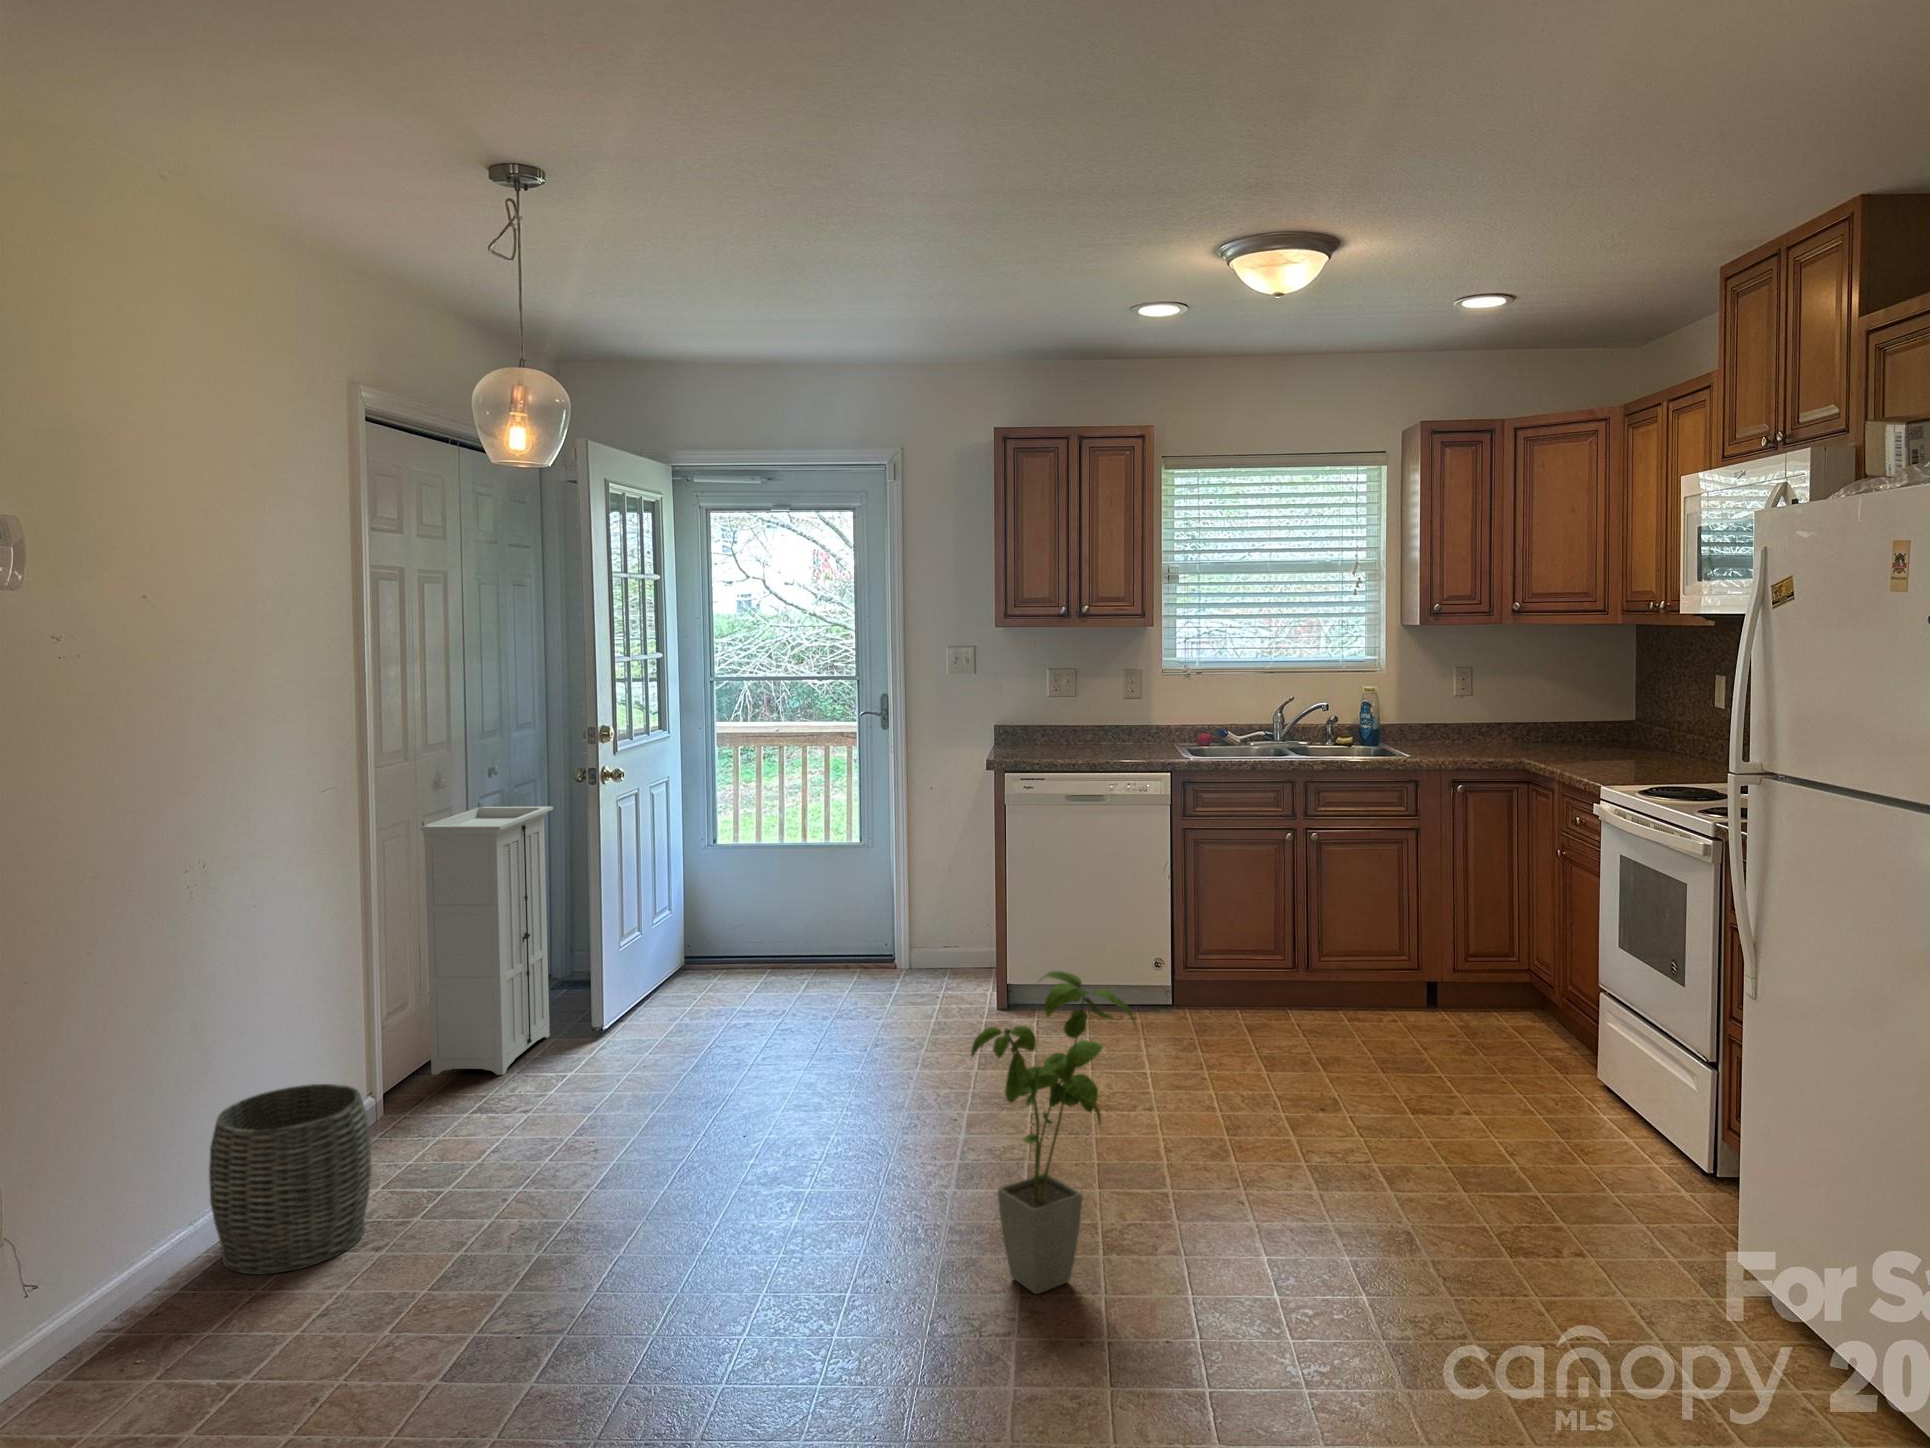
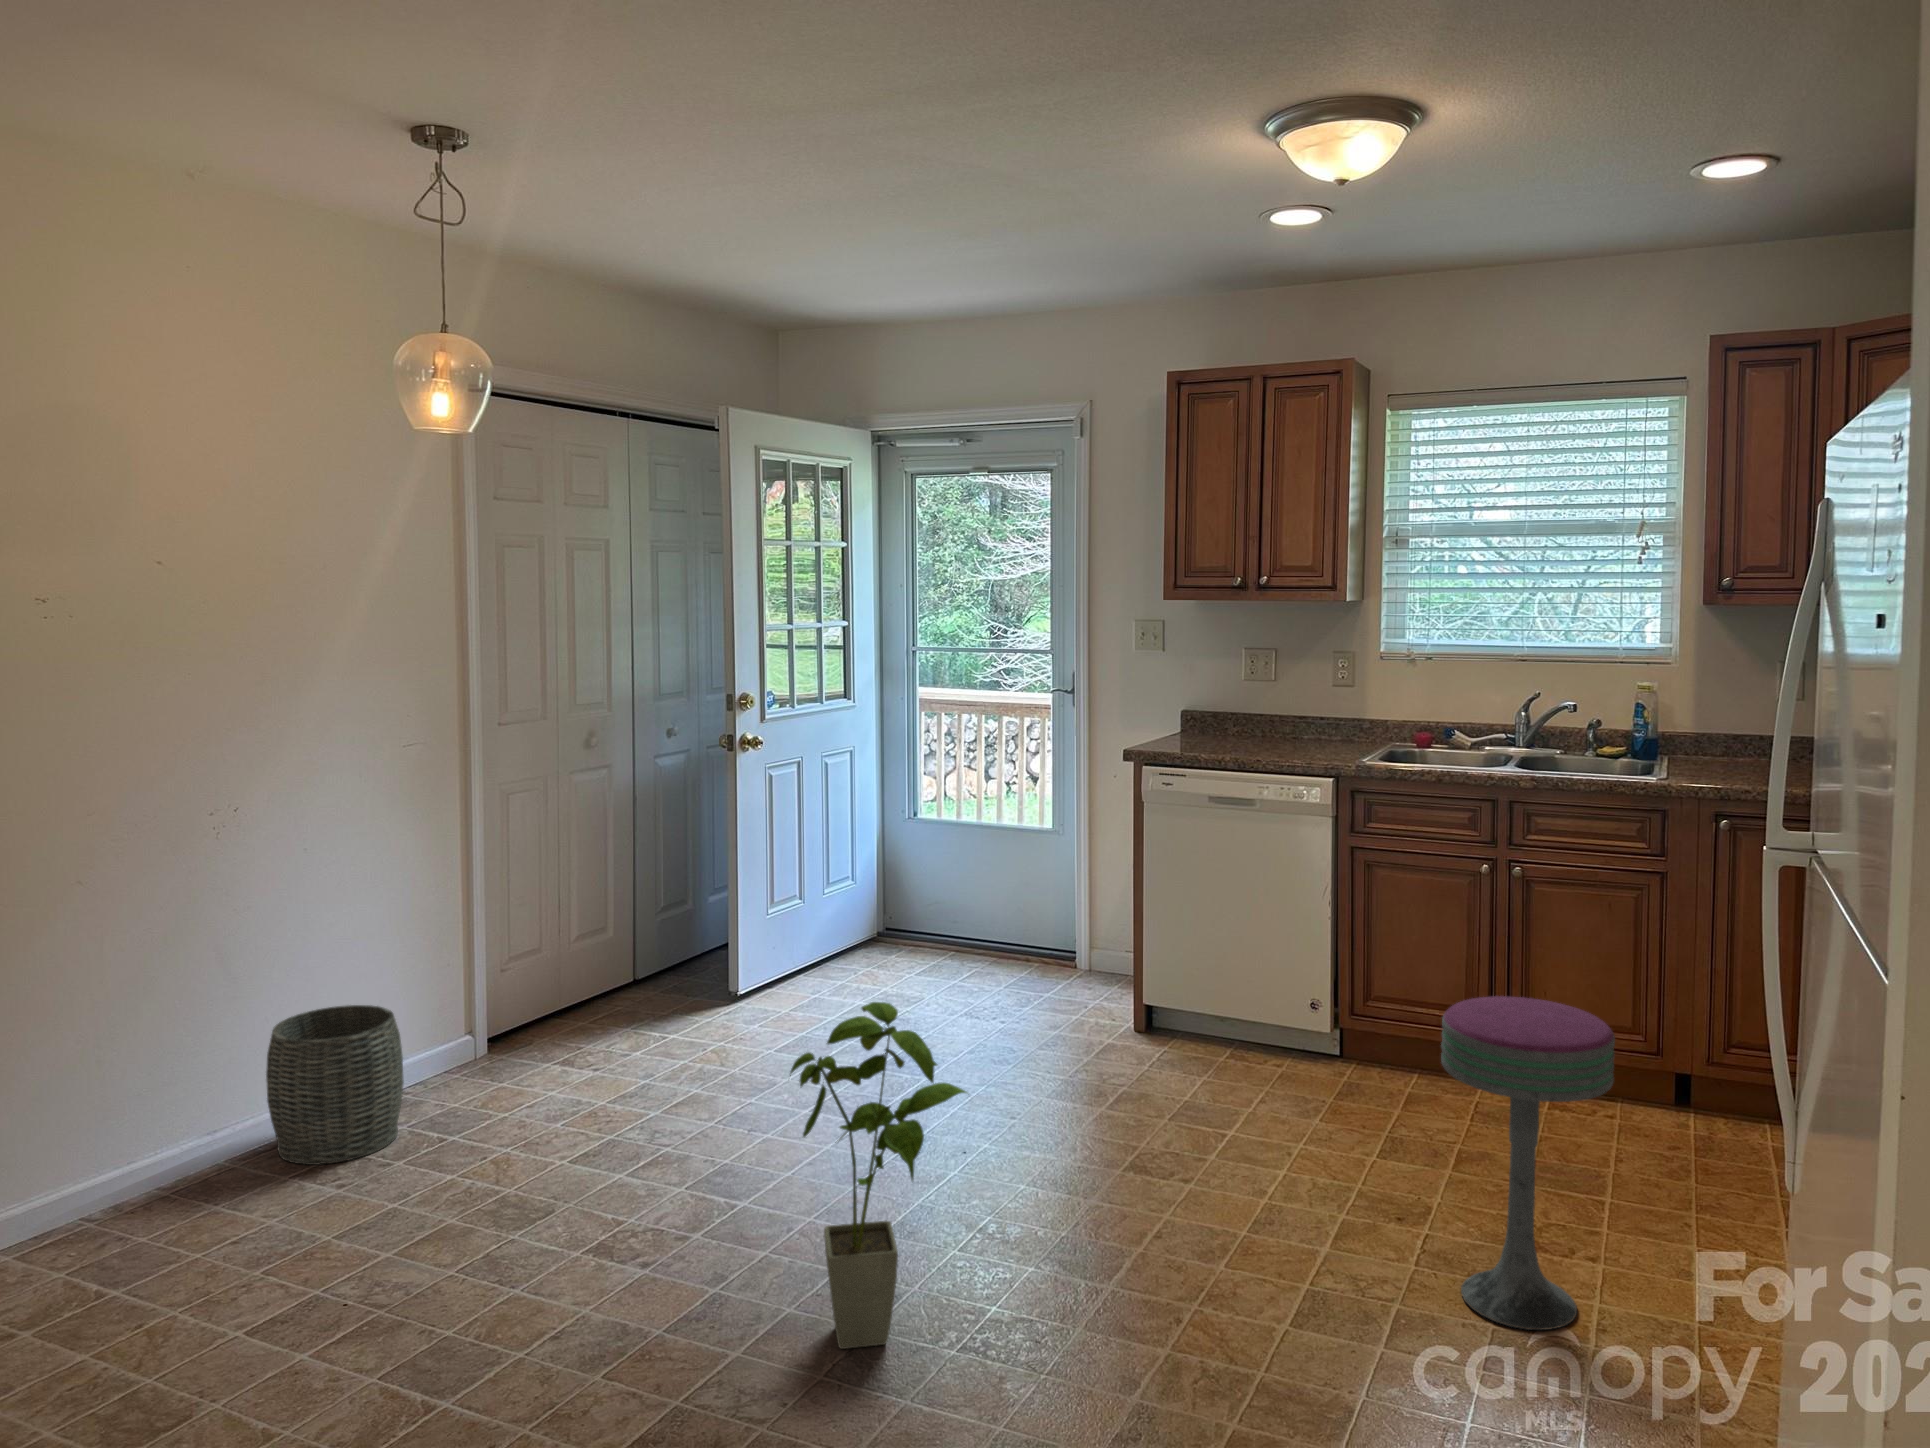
storage cabinet: present [420,803,553,1075] -> none [566,761,706,1021]
bar stool: none [1403,914,1532,1161] -> present [1441,996,1615,1330]

